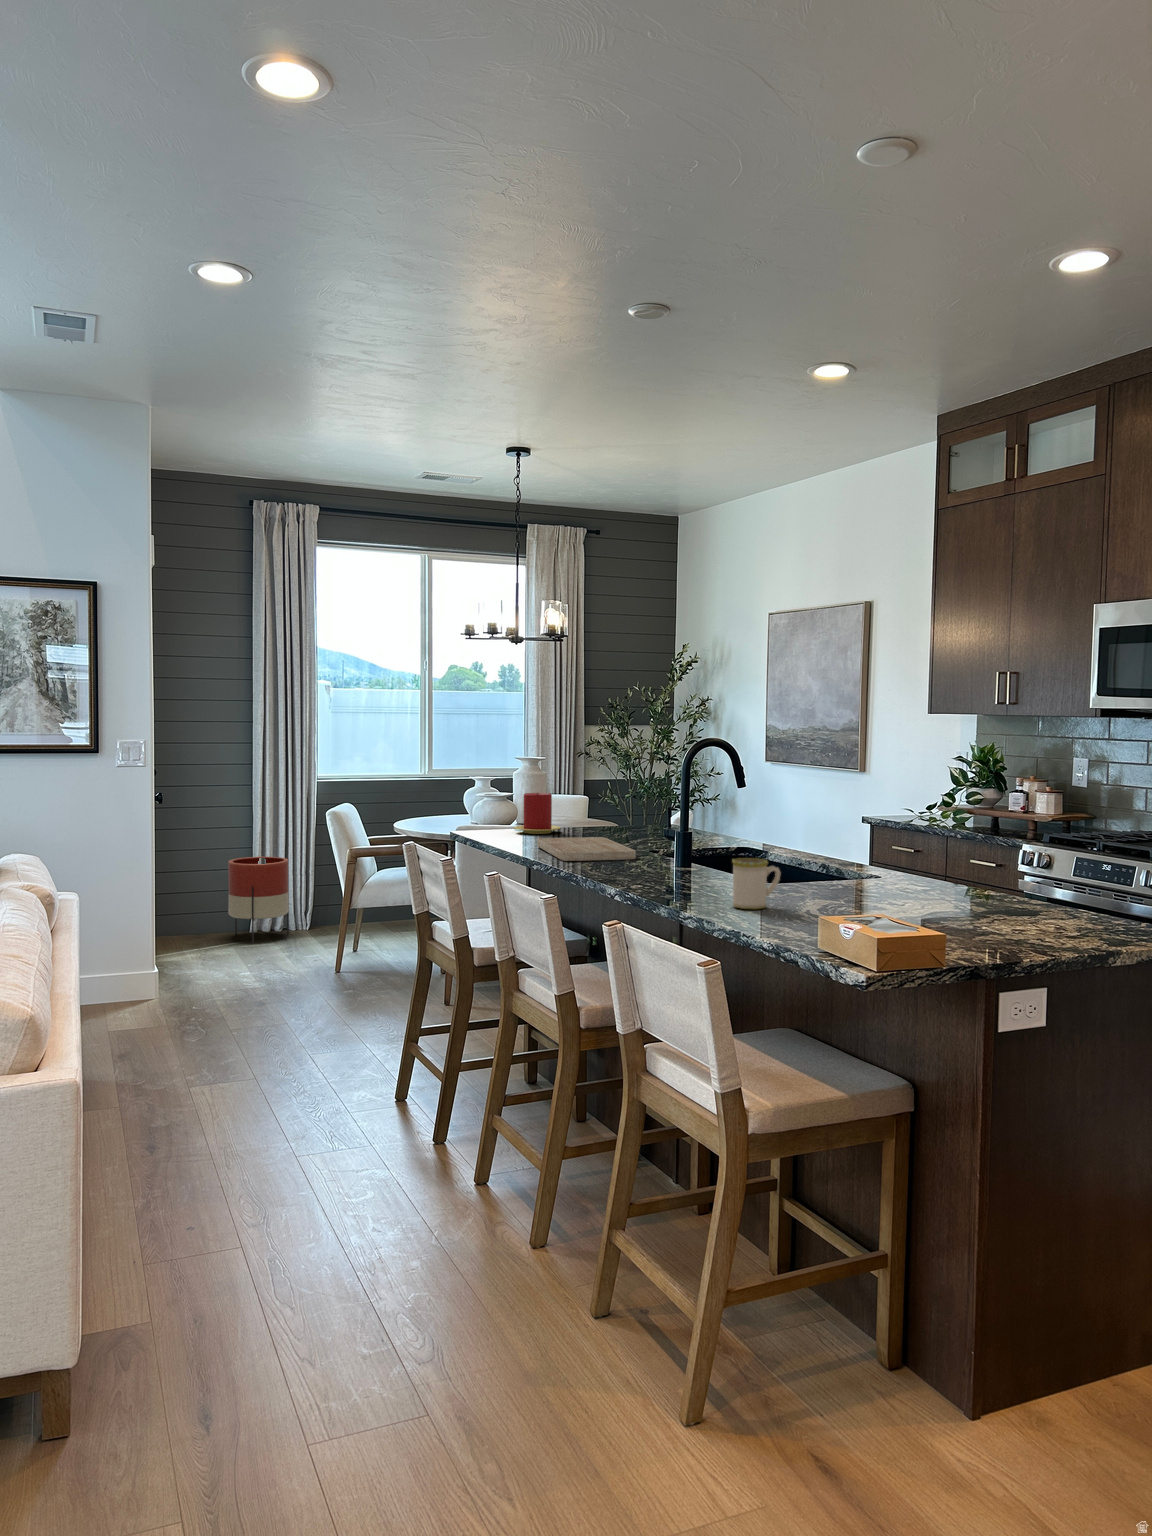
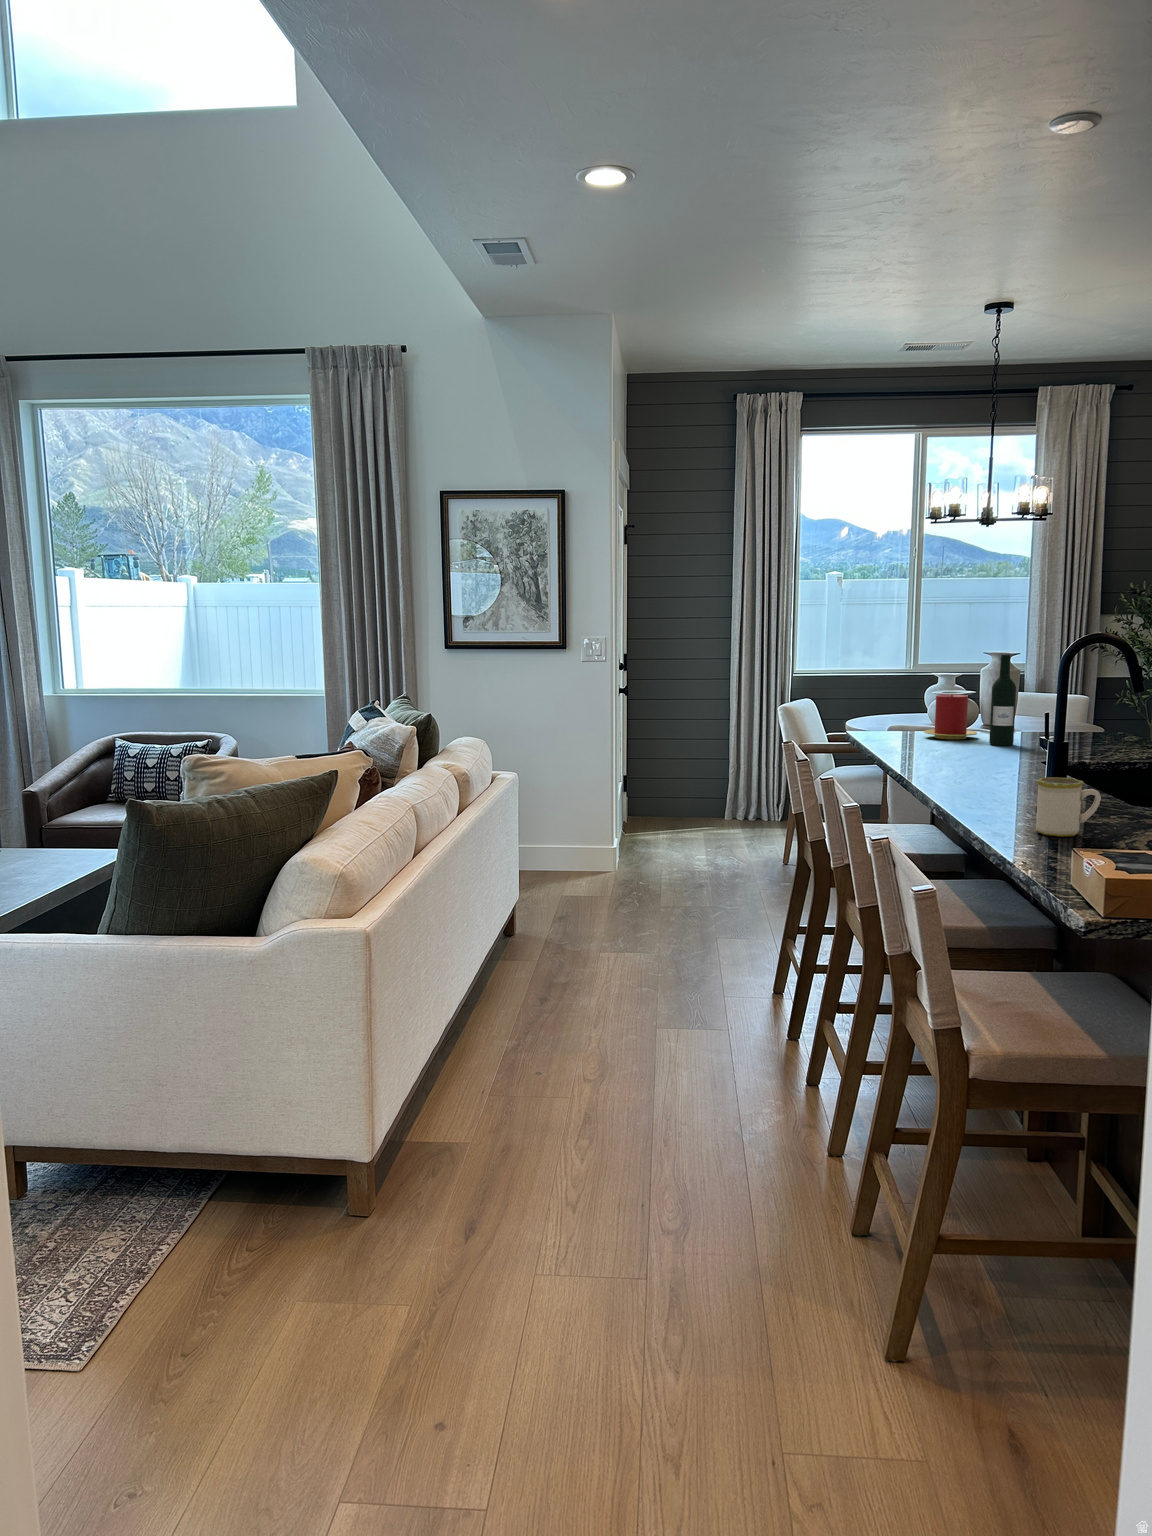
wine bottle: none [578,756,599,837] -> present [989,655,1016,746]
cutting board: present [537,837,636,861] -> none [923,744,1016,772]
planter: present [228,857,289,944] -> none [700,749,758,832]

